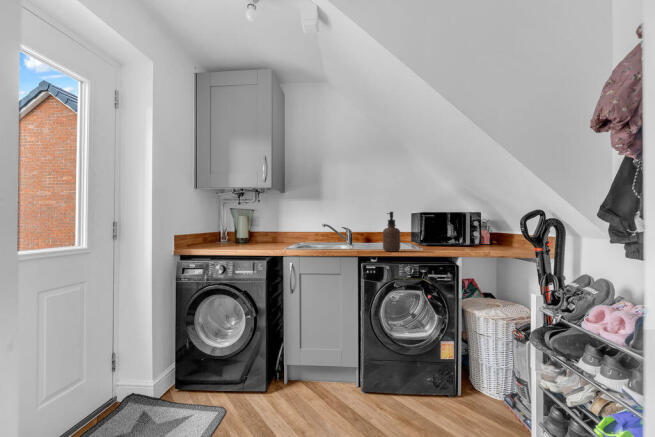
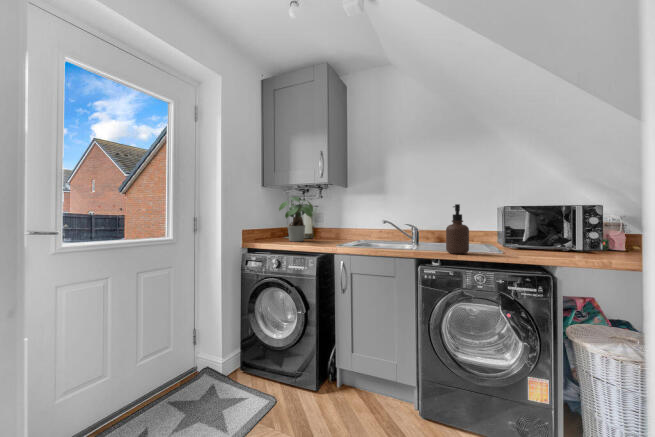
potted plant: none [218,201,256,247] -> present [279,197,313,241]

